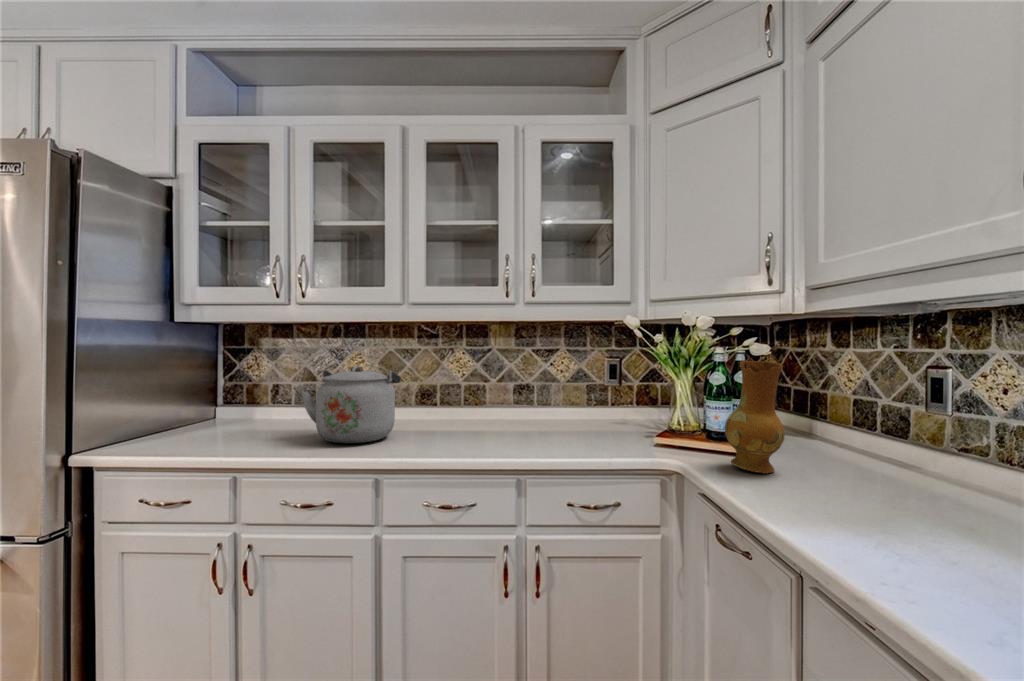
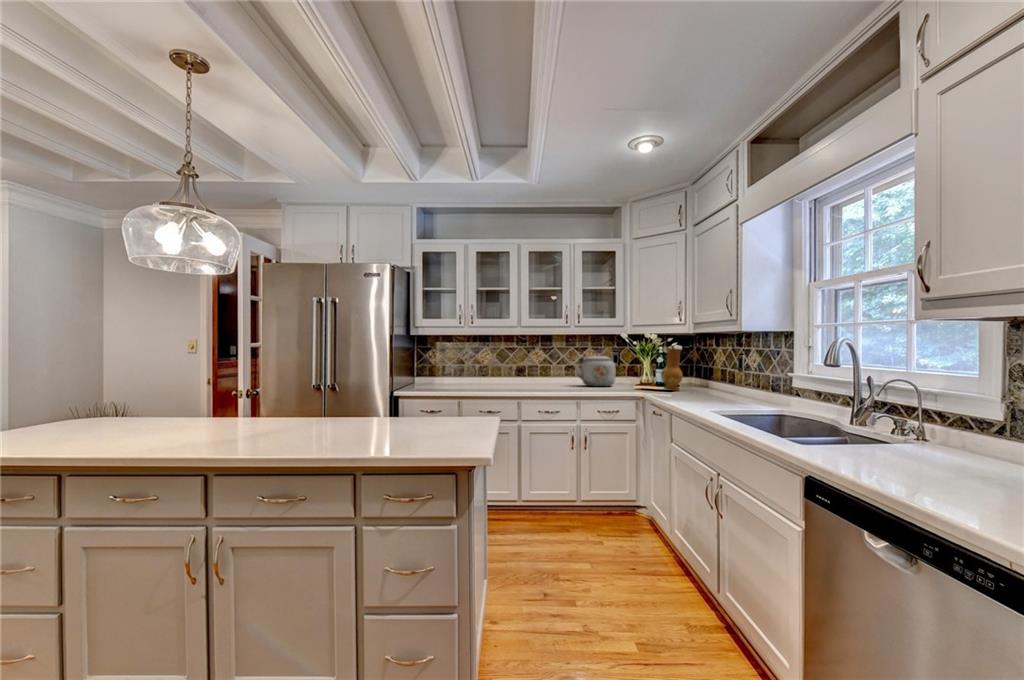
kettle: present [302,366,401,443] -> present [575,354,616,386]

